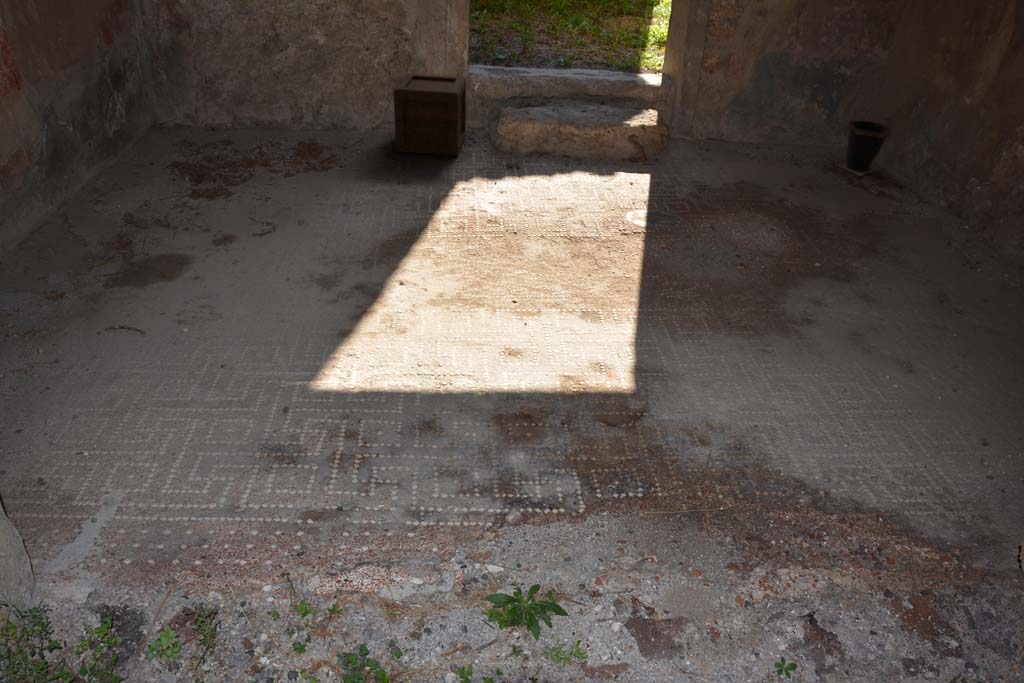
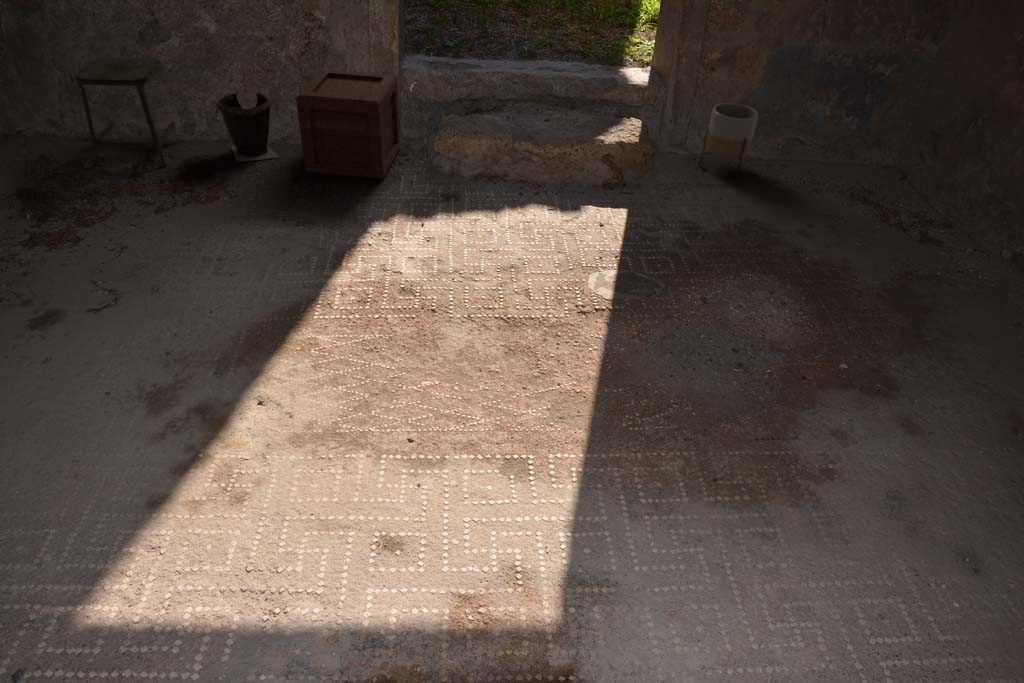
stool: none [223,64,295,148] -> present [75,57,184,167]
planter: none [704,98,749,155] -> present [699,103,758,178]
bucket: present [836,121,892,176] -> present [217,93,279,162]

